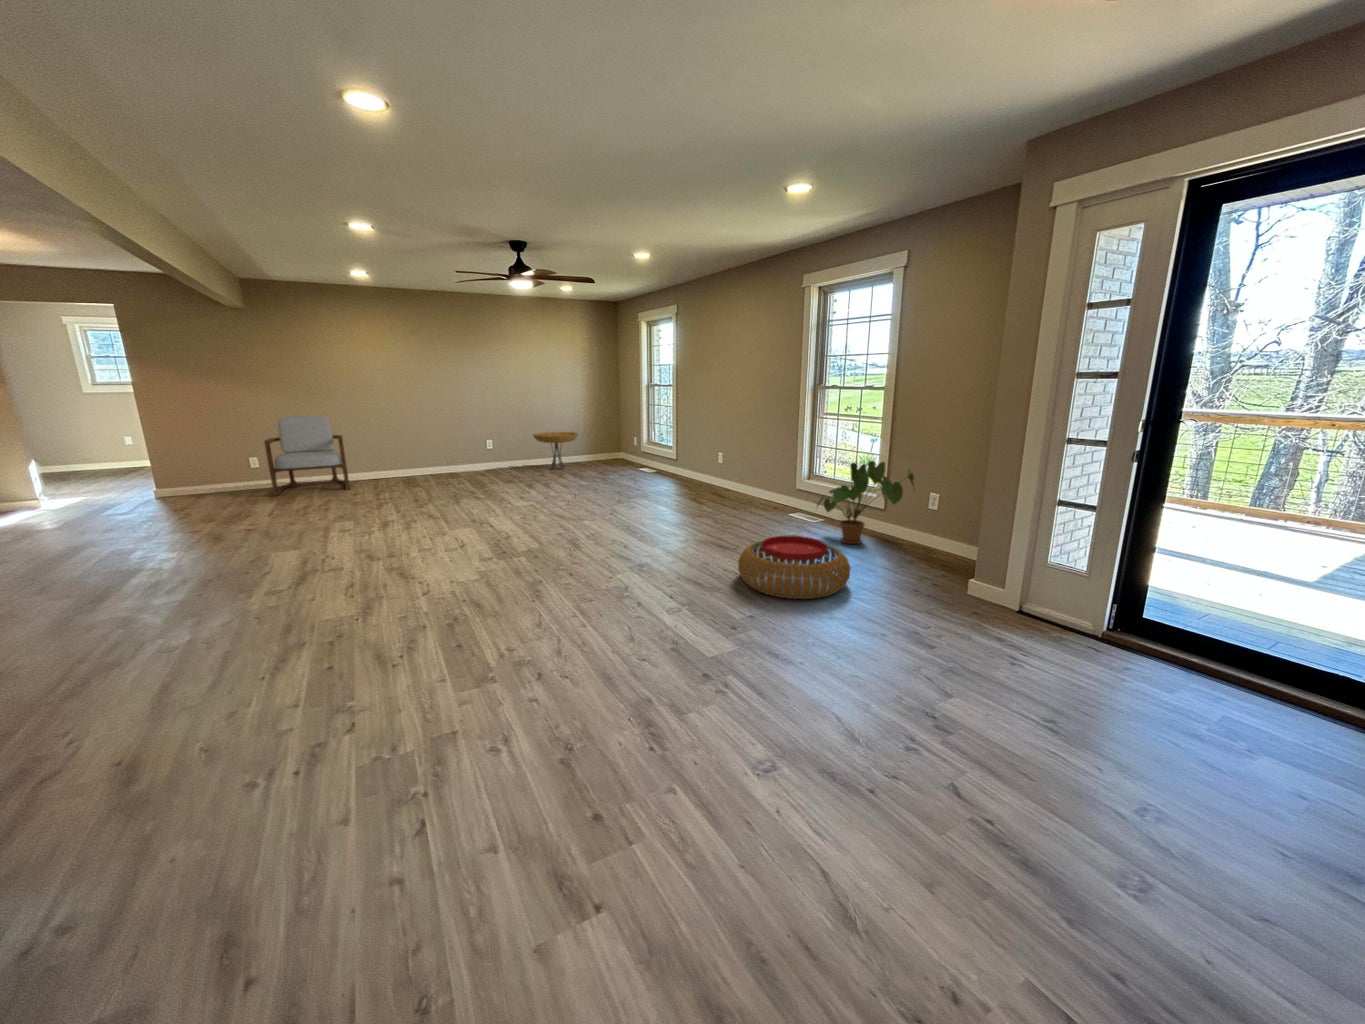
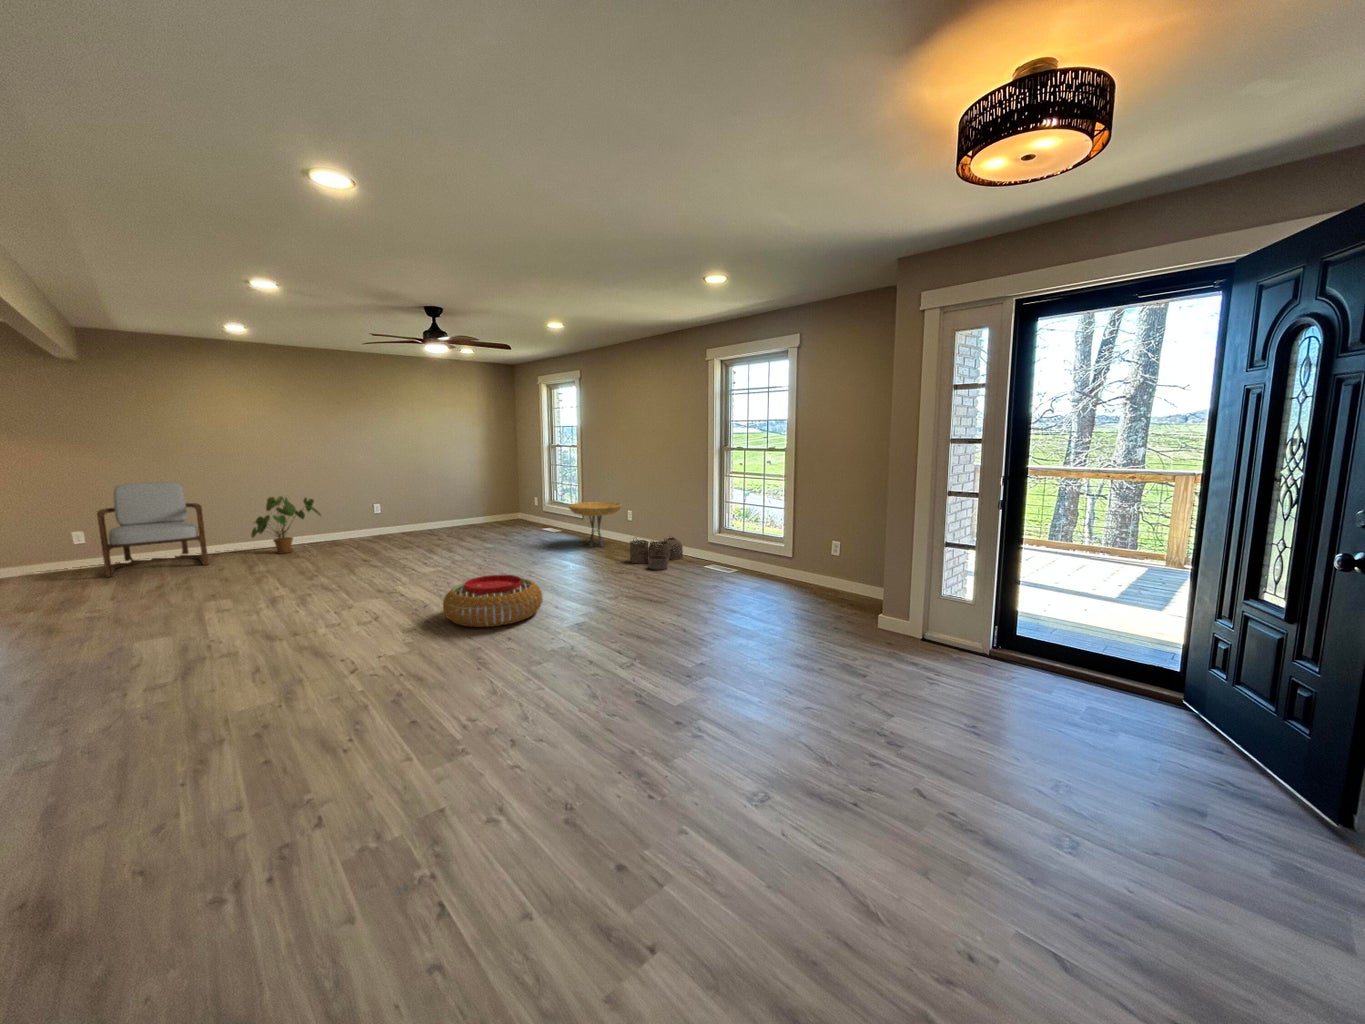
side table: present [533,432,578,469] -> present [568,502,622,547]
house plant: present [817,461,915,544] -> present [251,496,321,553]
woven basket: none [712,480,768,514] -> present [630,537,683,570]
pouf: present [738,536,851,599] -> present [443,575,543,627]

